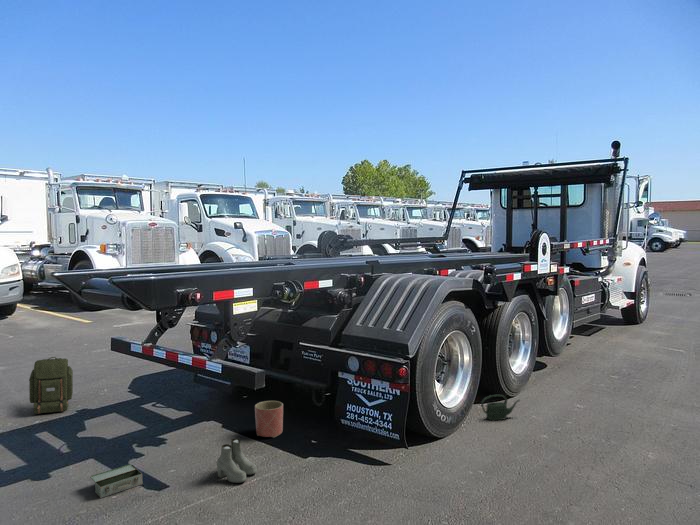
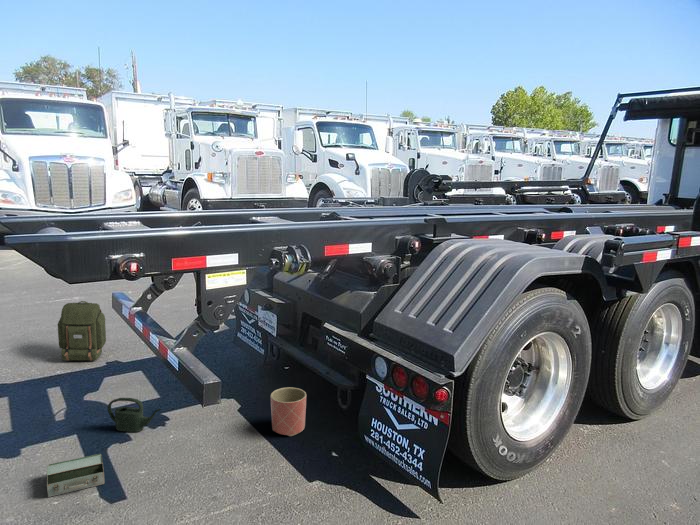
watering can: present [481,395,519,420] -> present [108,398,161,432]
boots: present [217,438,257,483] -> none [192,443,241,507]

